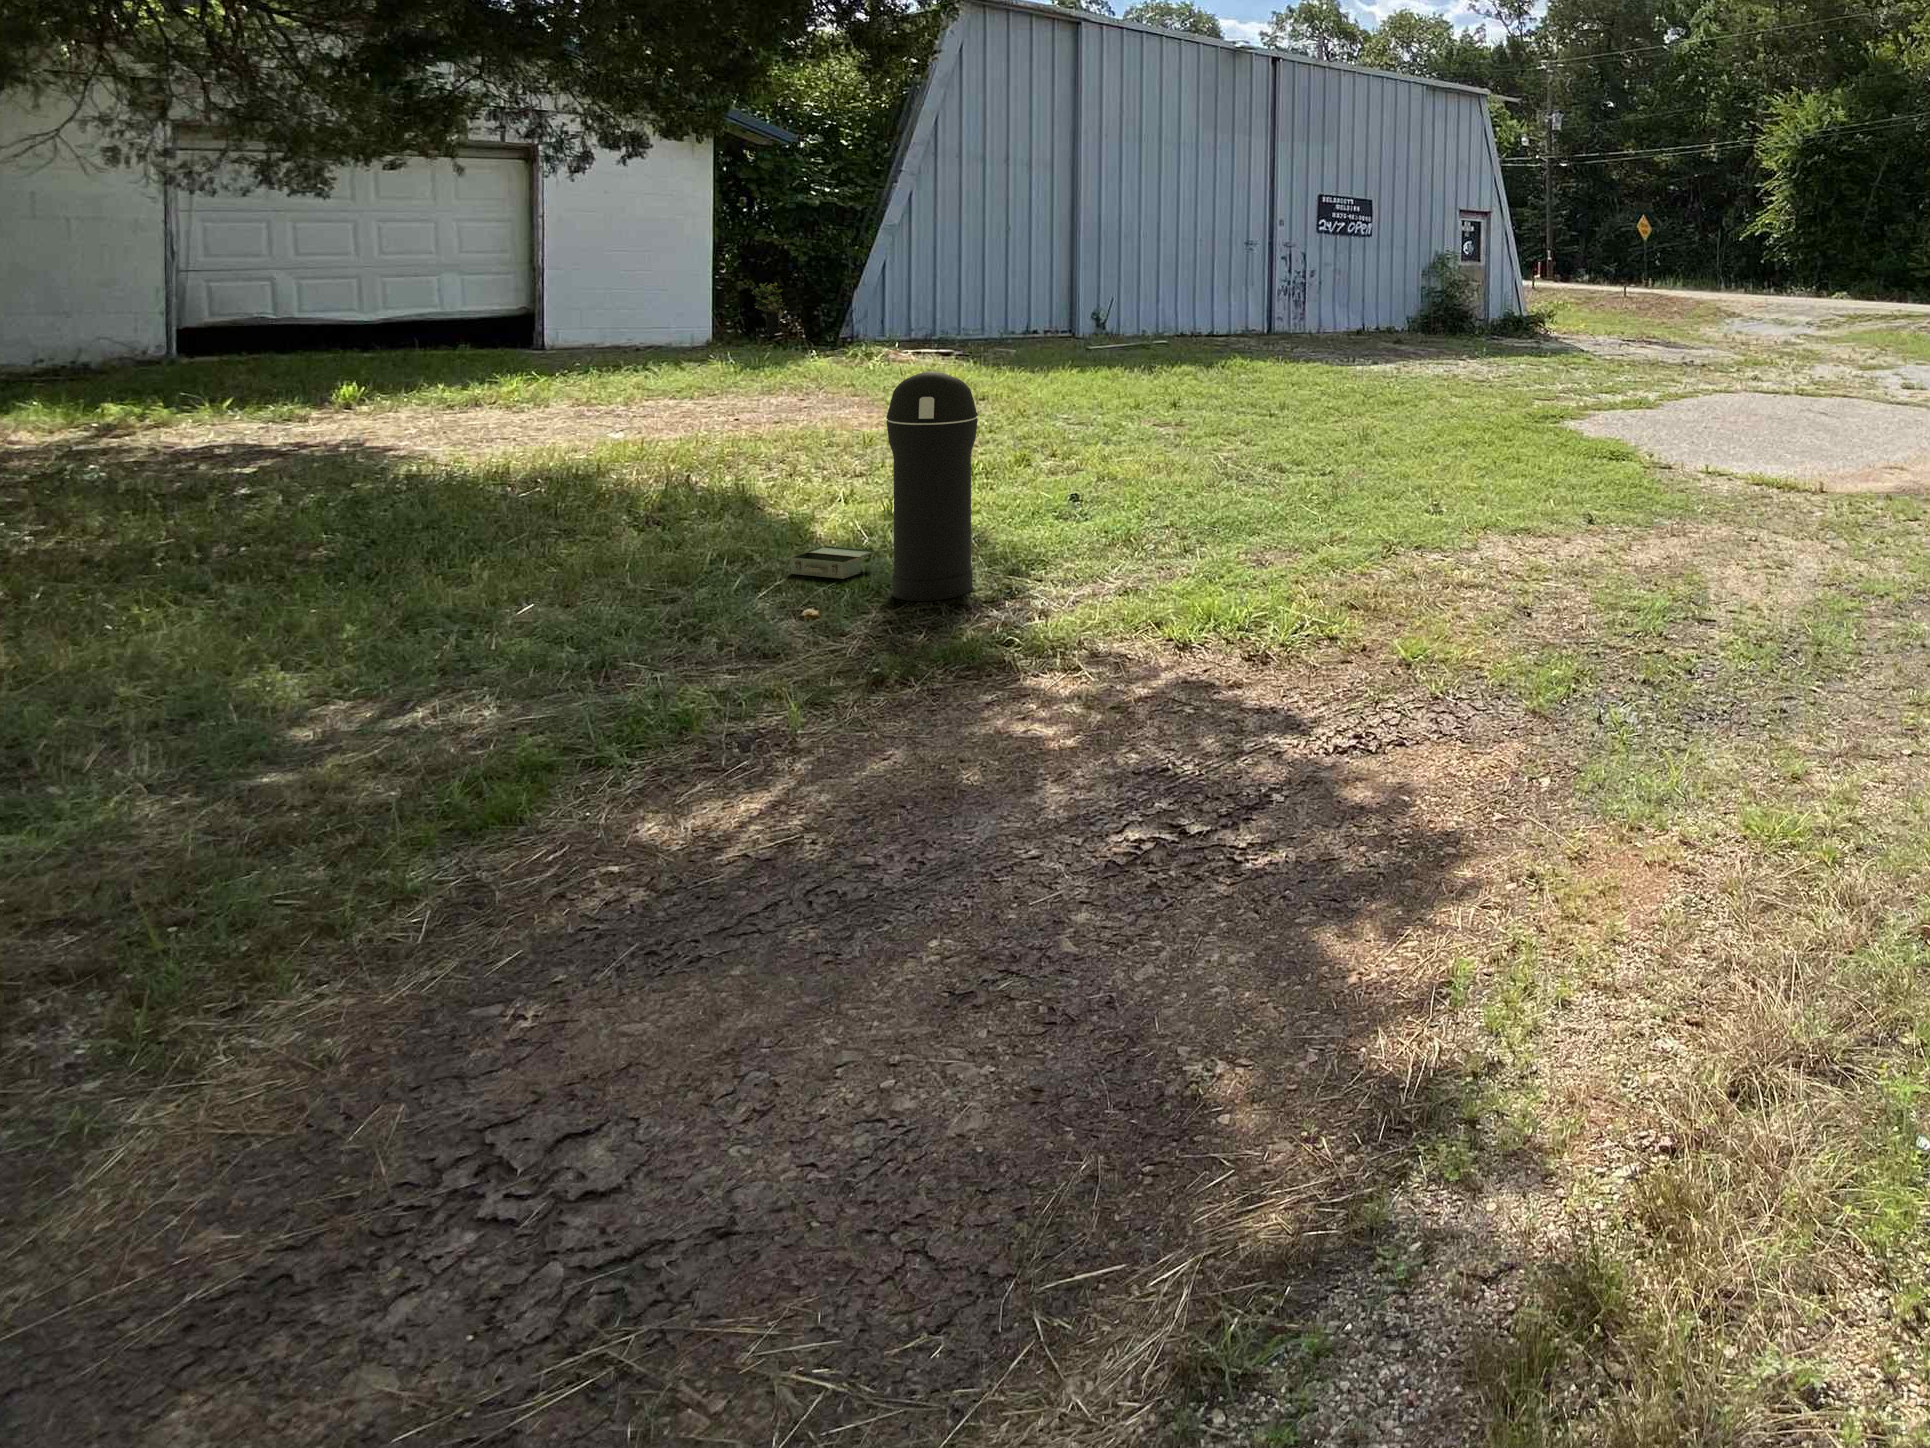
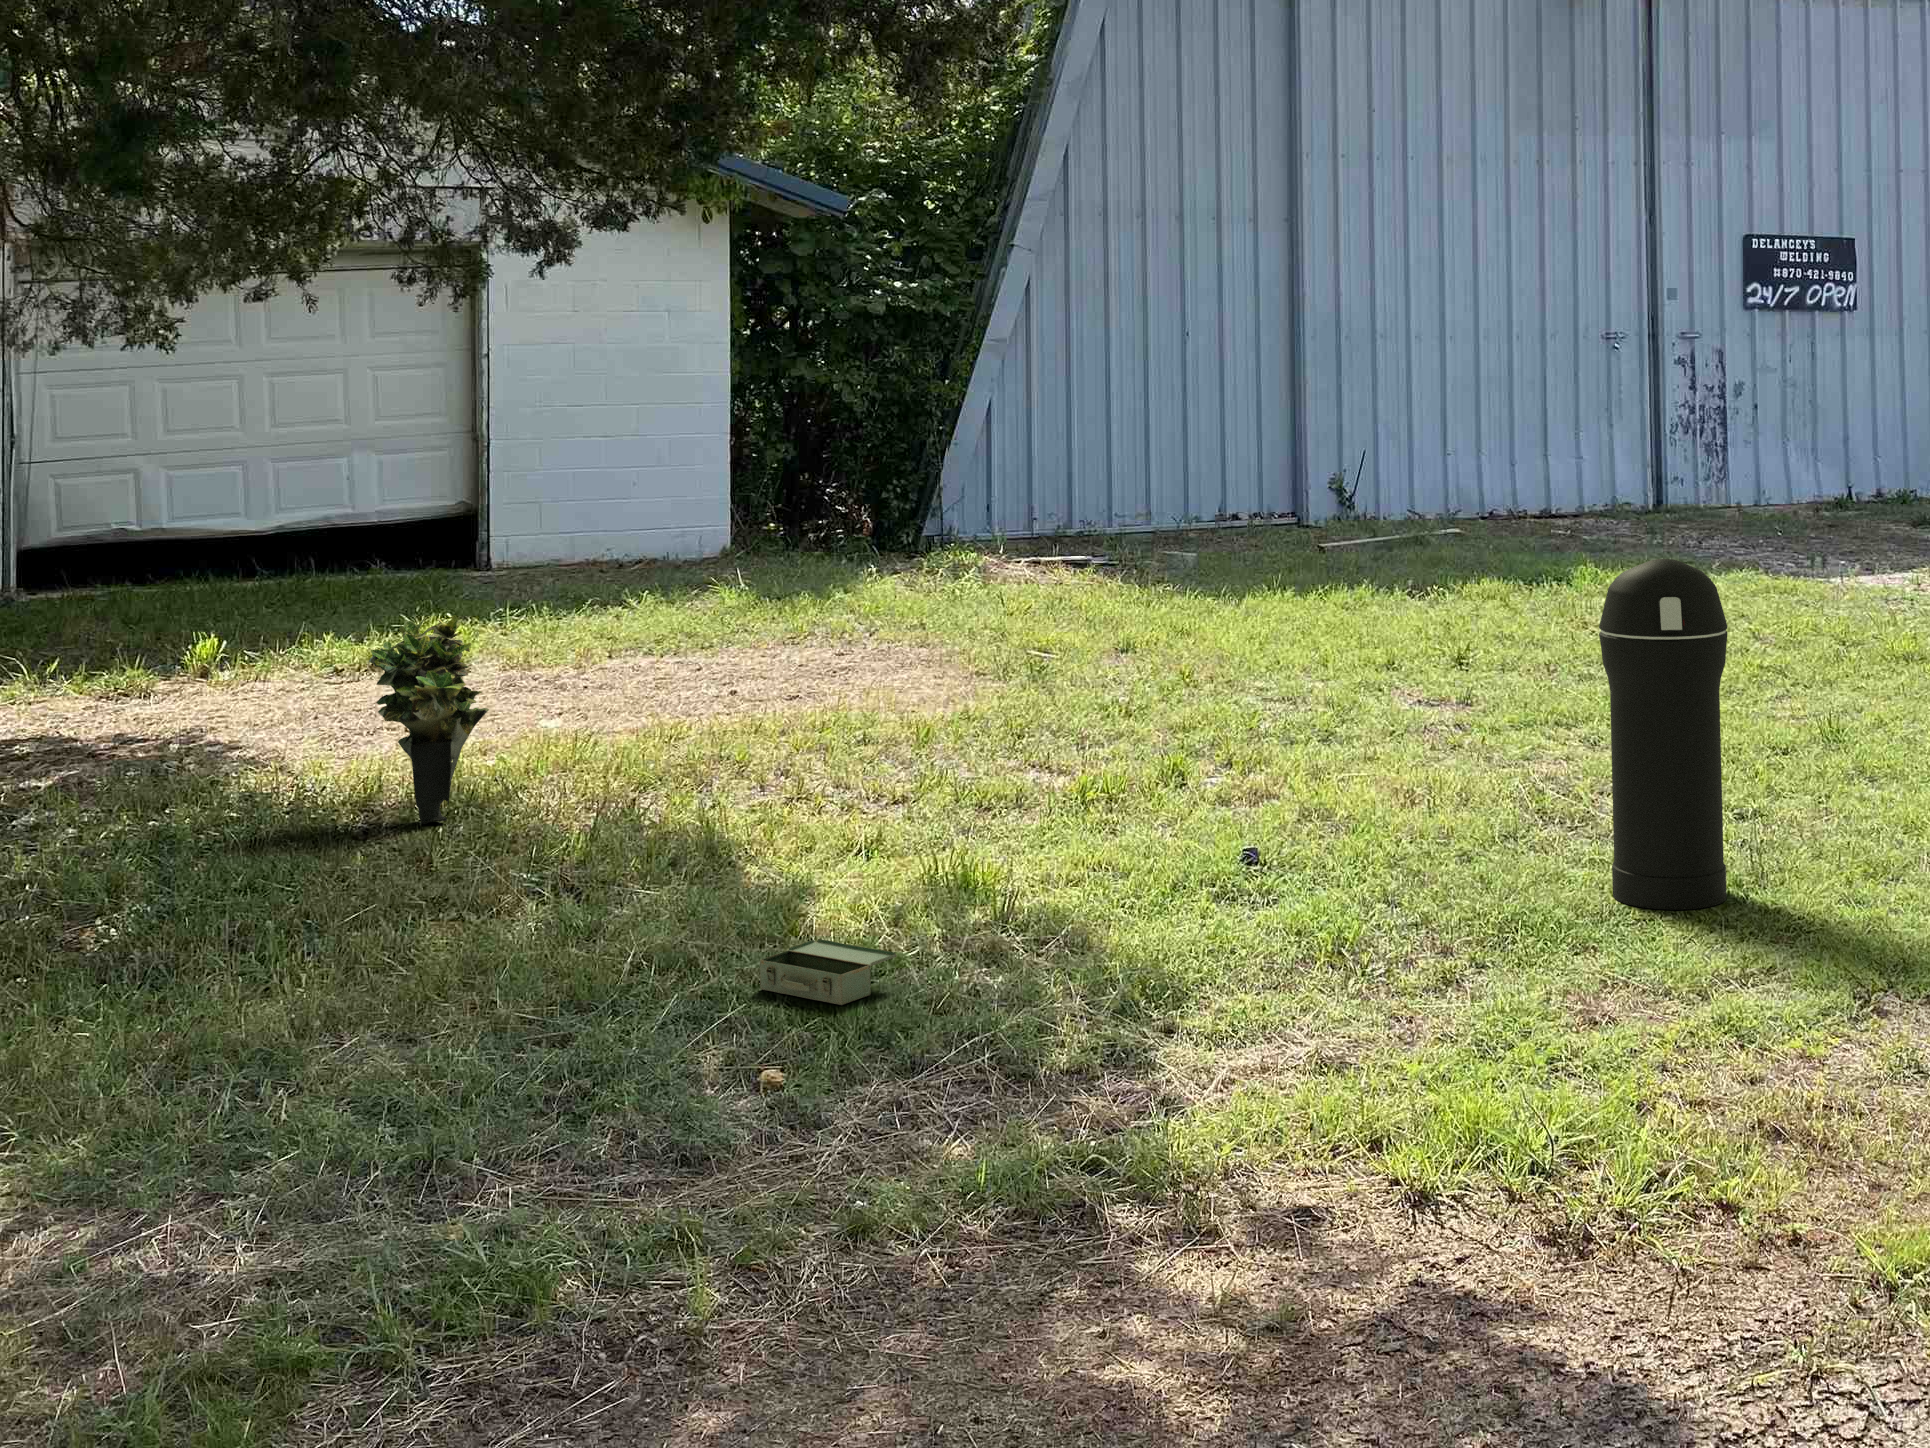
potted plant: present [752,282,788,337] -> present [369,615,489,824]
trash can: present [886,371,978,601] -> present [1599,559,1728,910]

